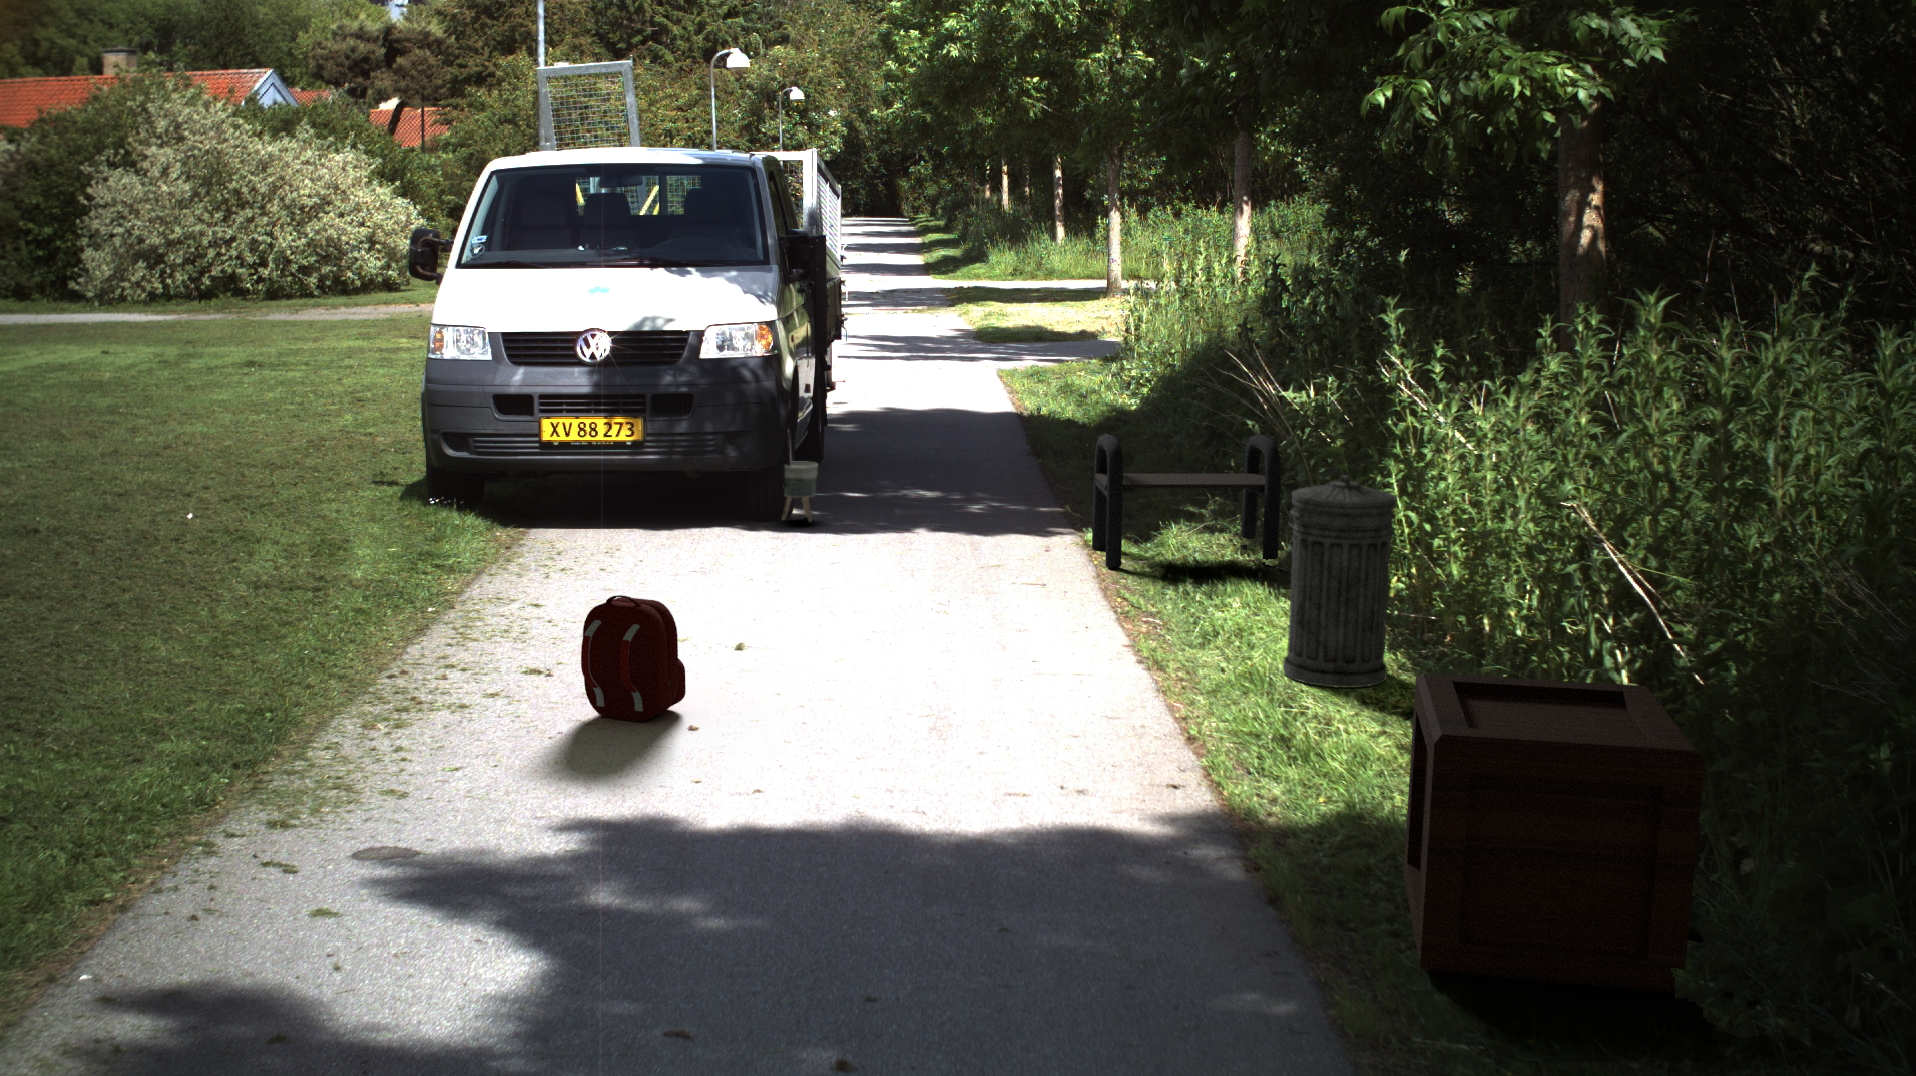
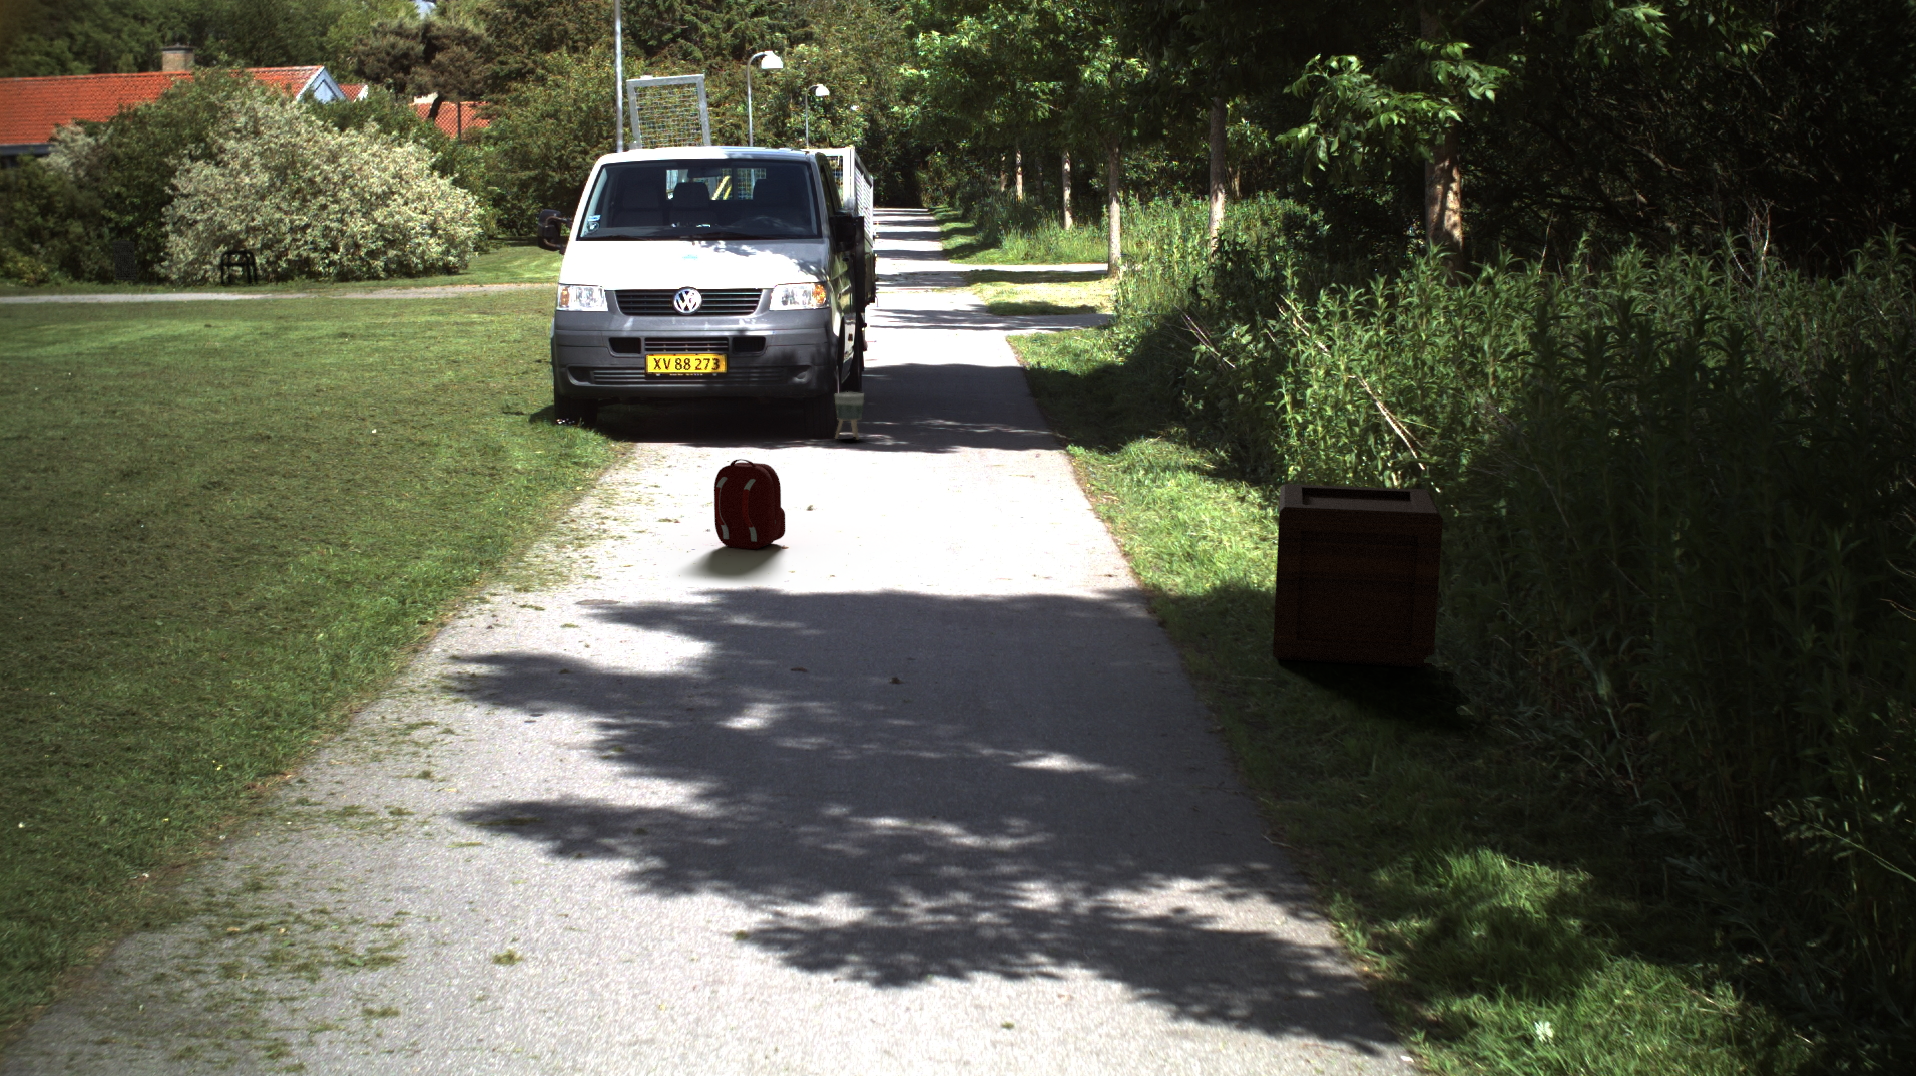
bench: present [1092,434,1281,568] -> present [219,249,259,285]
trash can: present [1283,475,1397,688] -> present [112,239,138,280]

